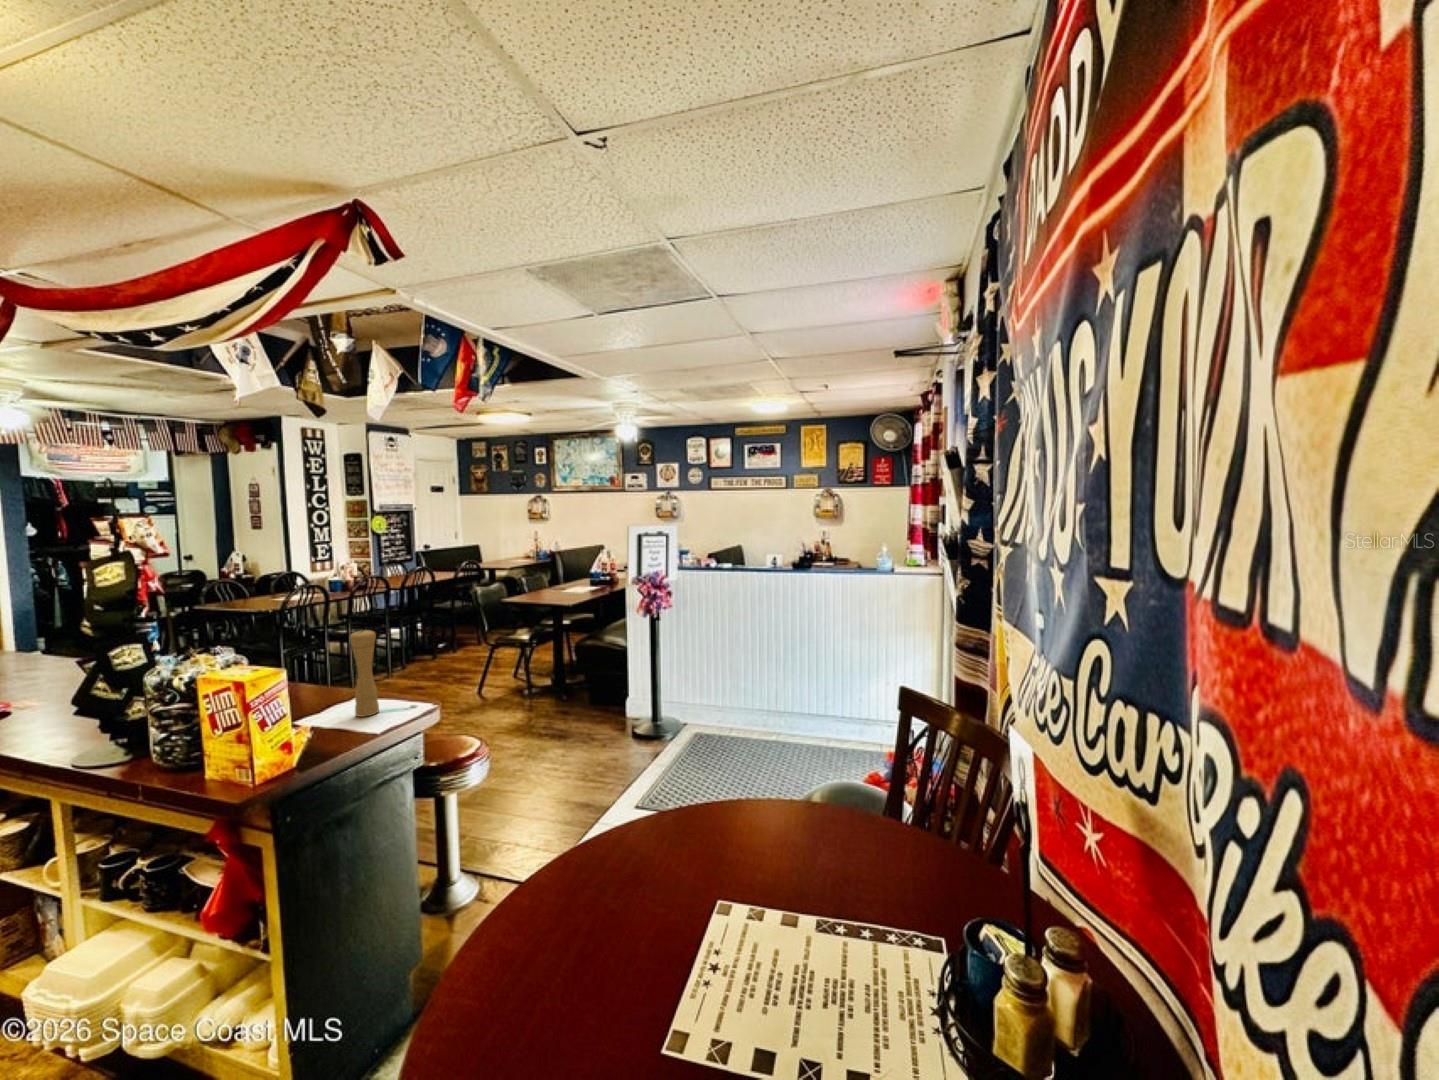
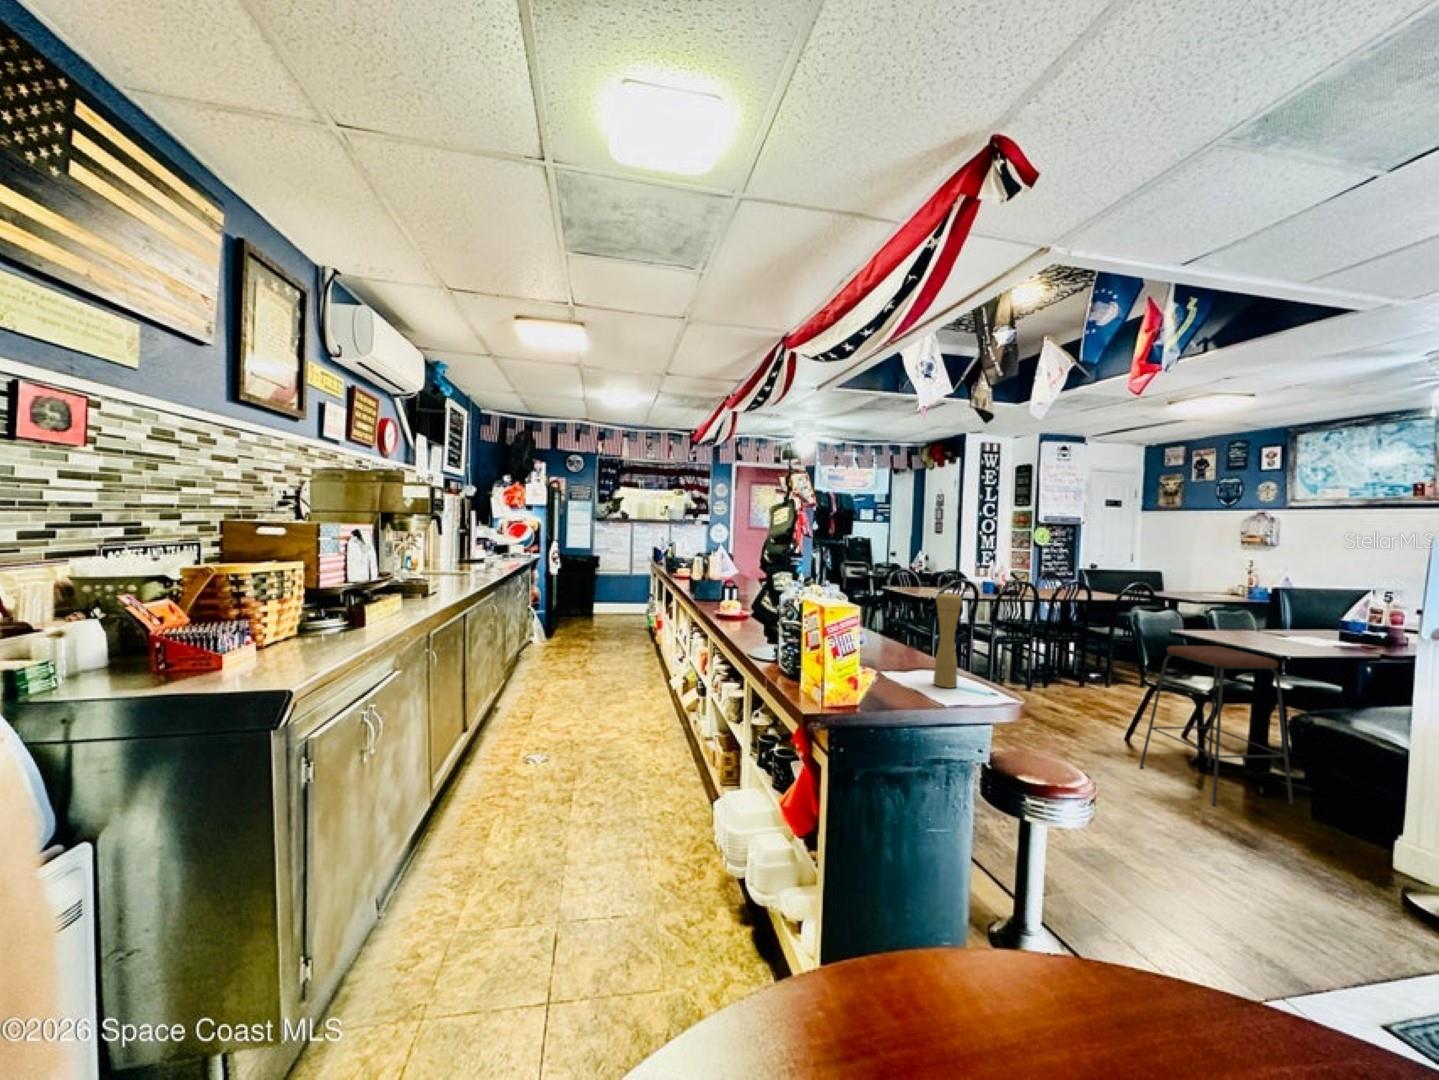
bar stool: none [492,607,577,719] -> present [1139,646,1294,807]

